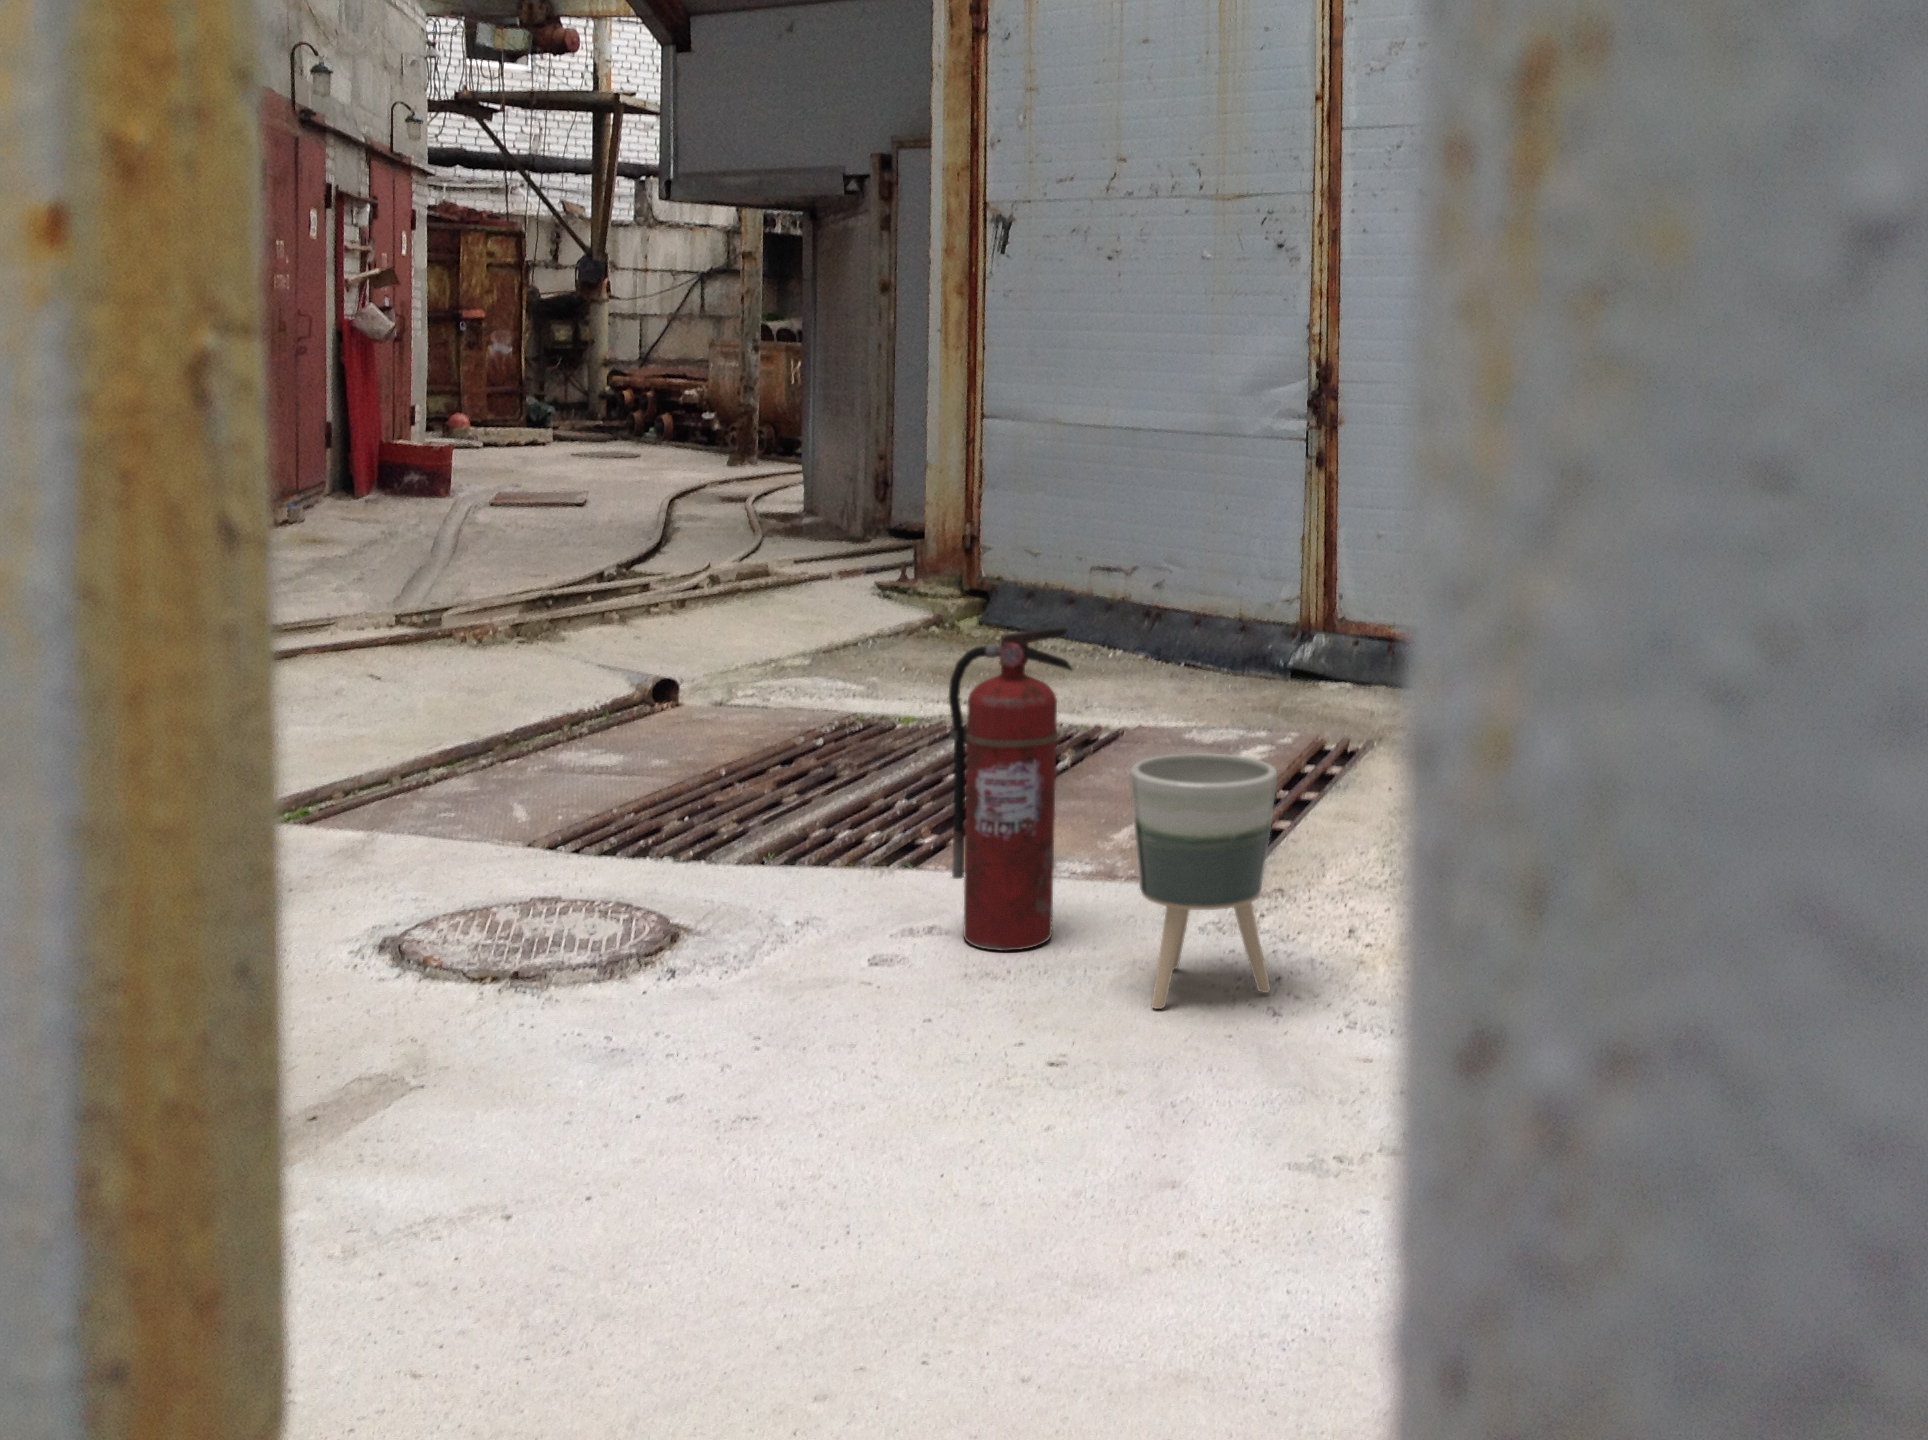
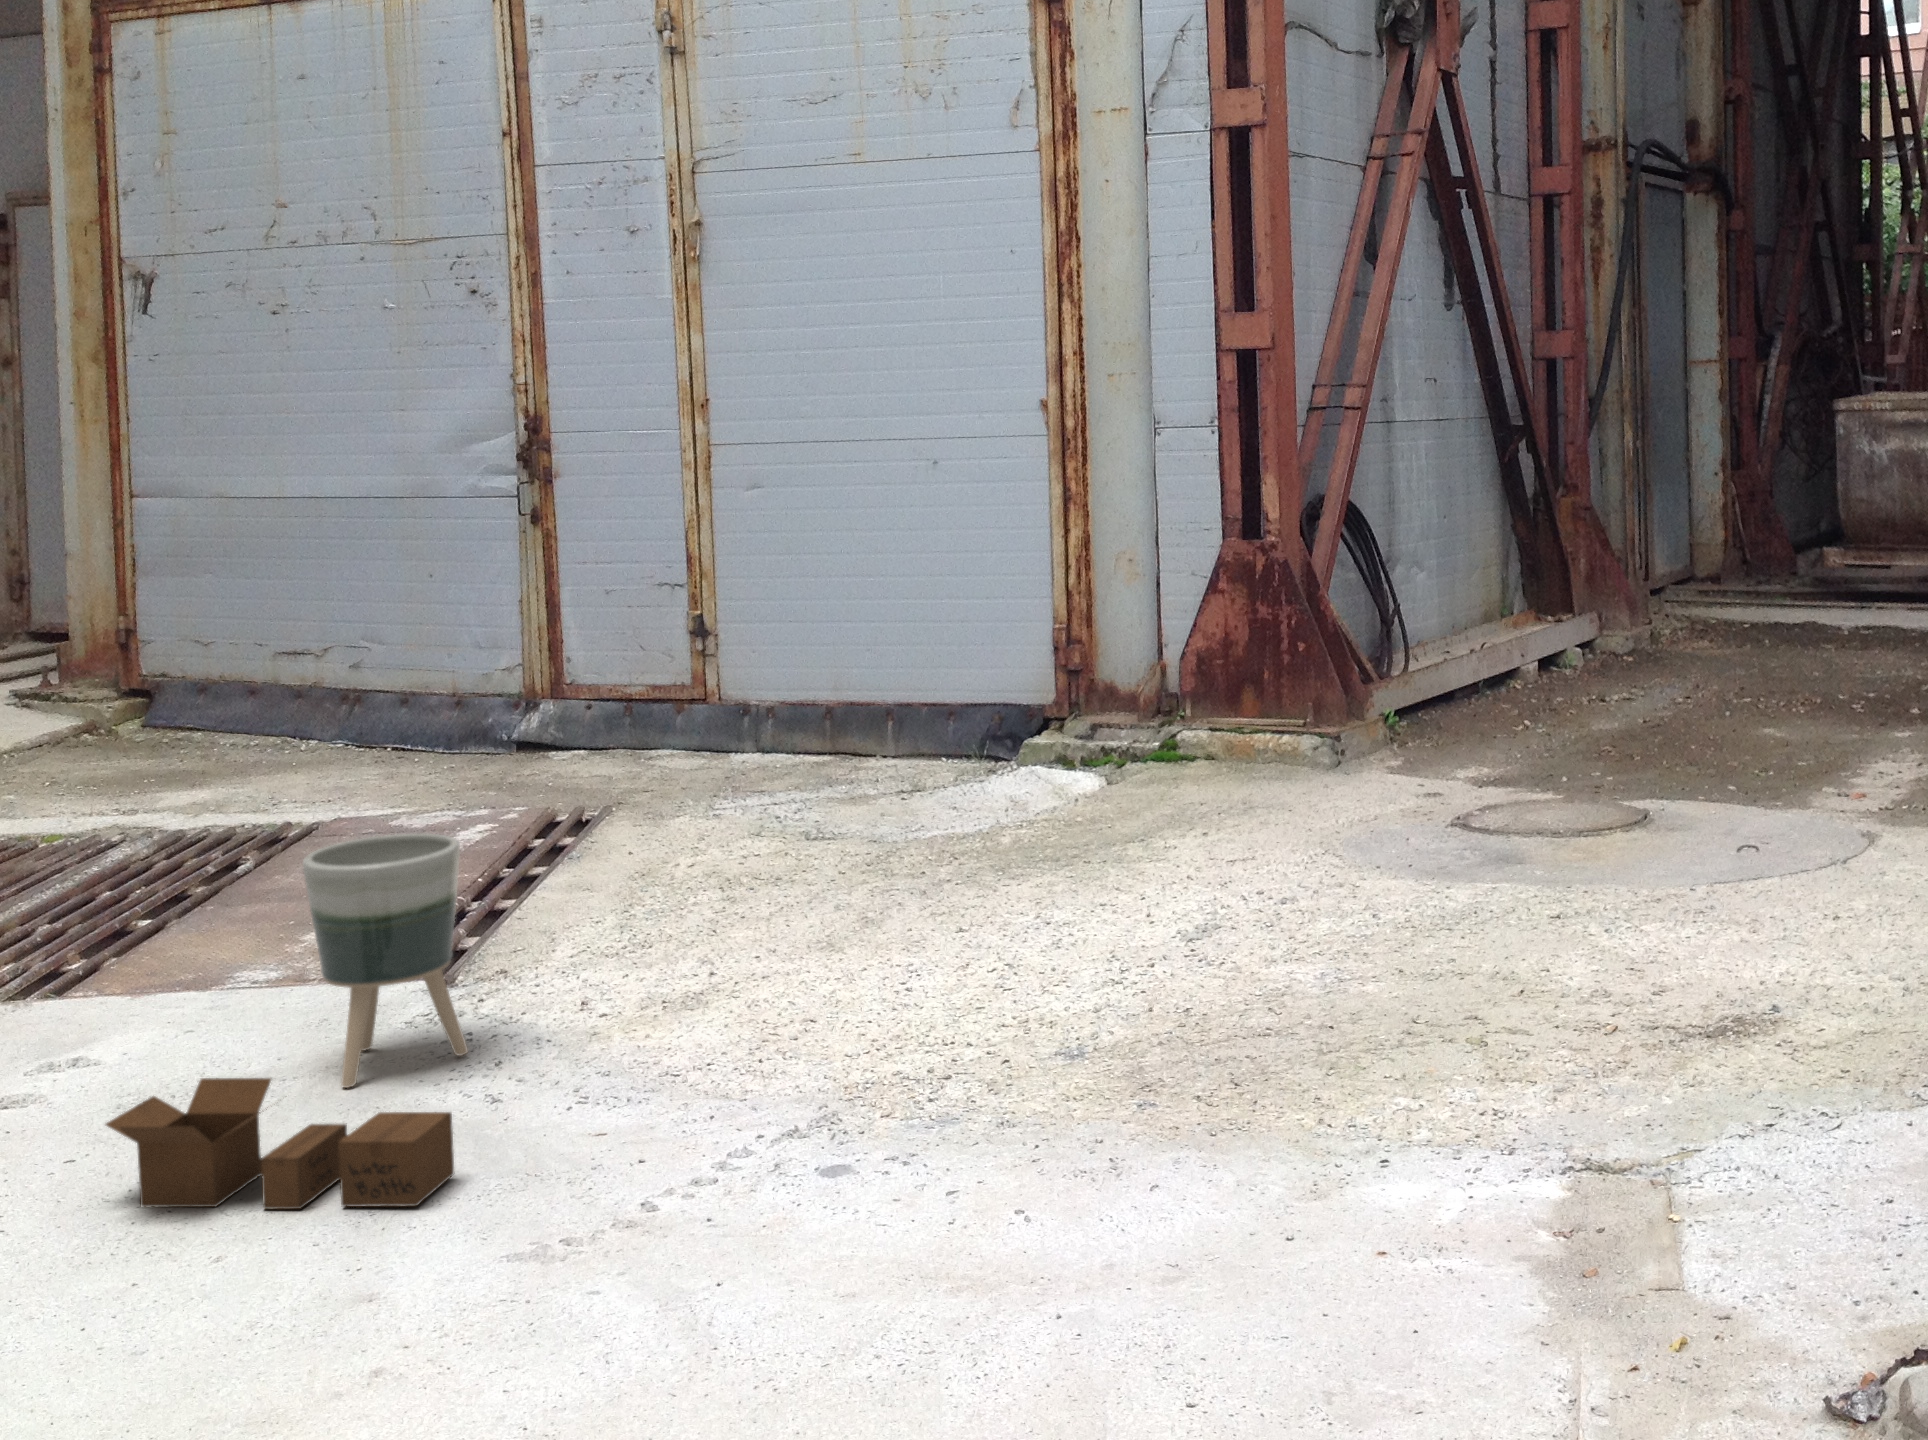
fire extinguisher: present [949,626,1072,951] -> none [94,726,237,1064]
cardboard box: none [943,982,1270,1167] -> present [106,1078,455,1209]

